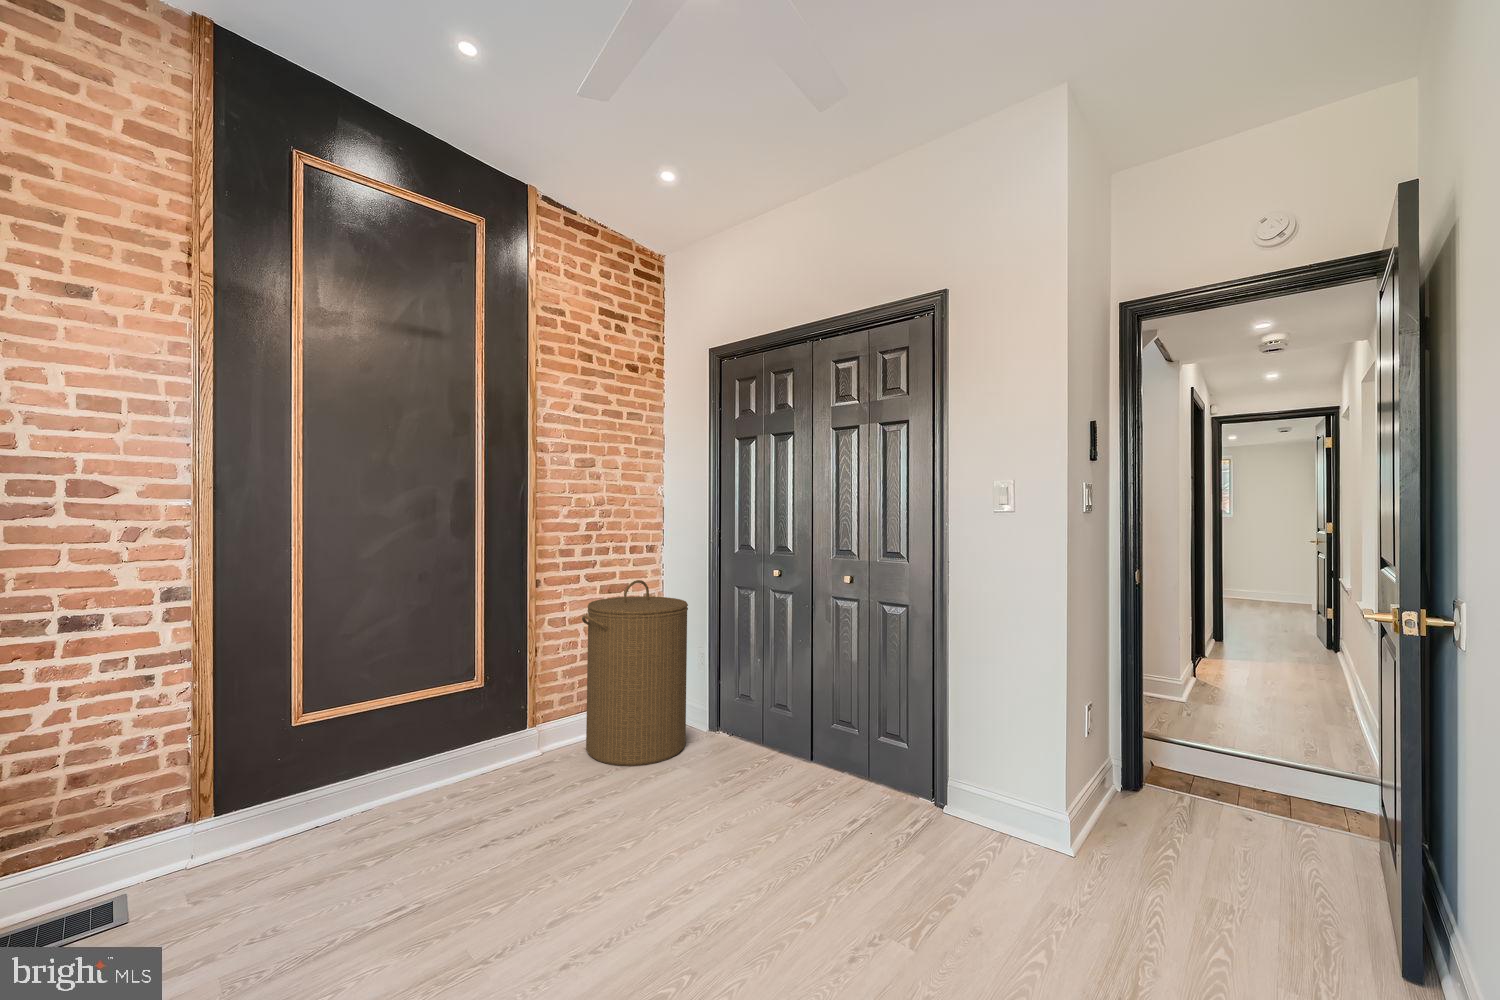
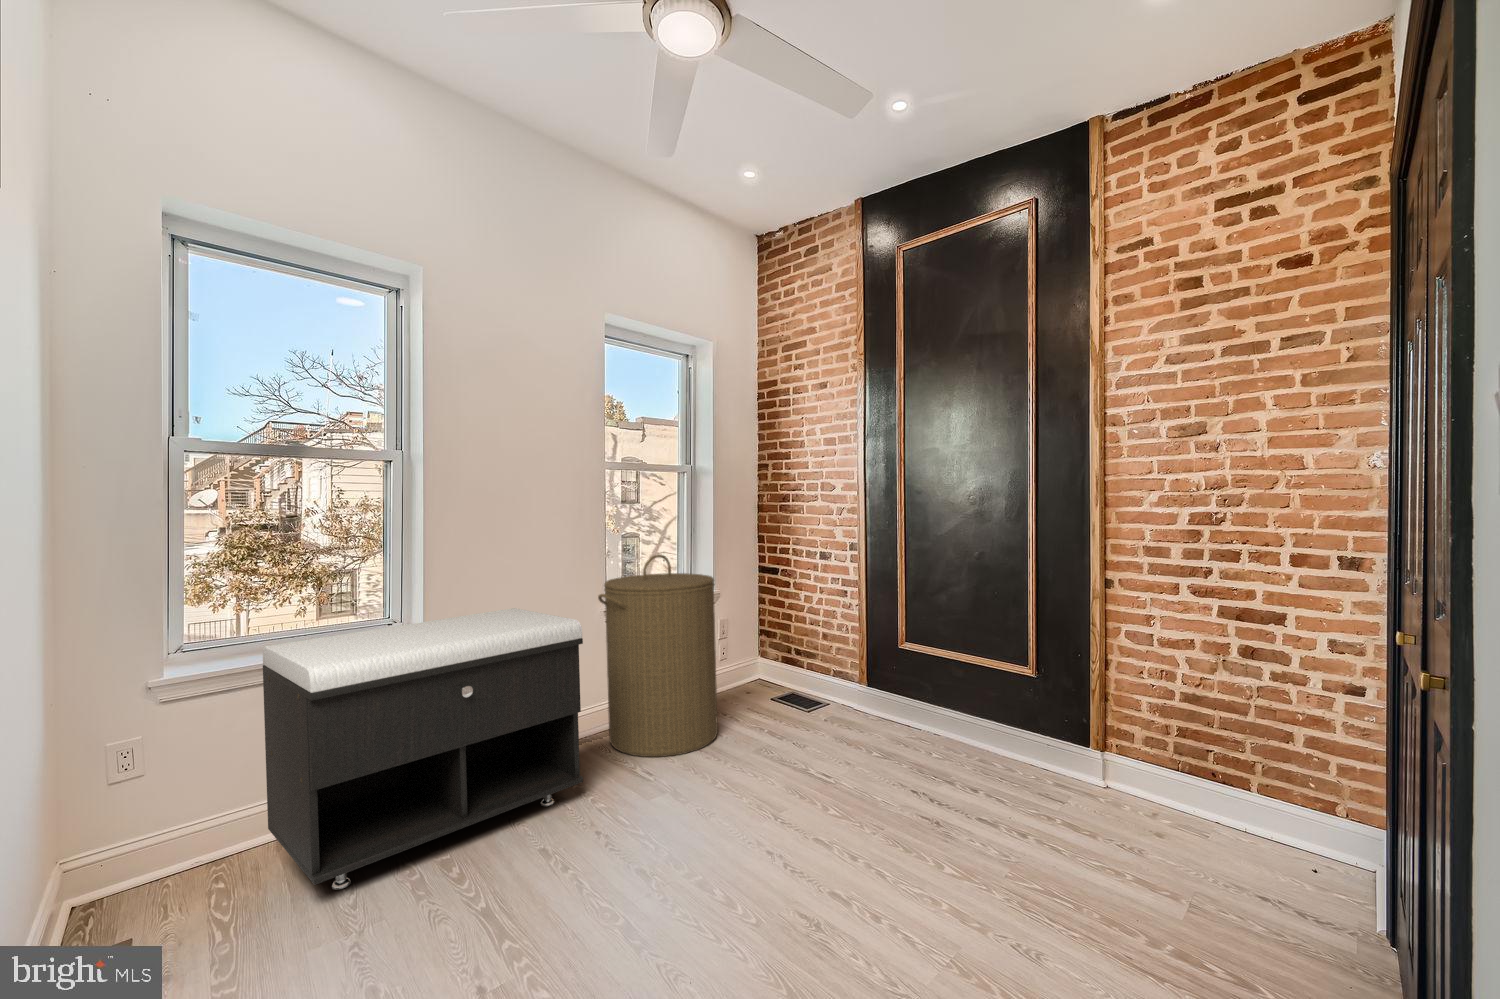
storage bench: none [264,627,568,892] -> present [263,608,583,890]

